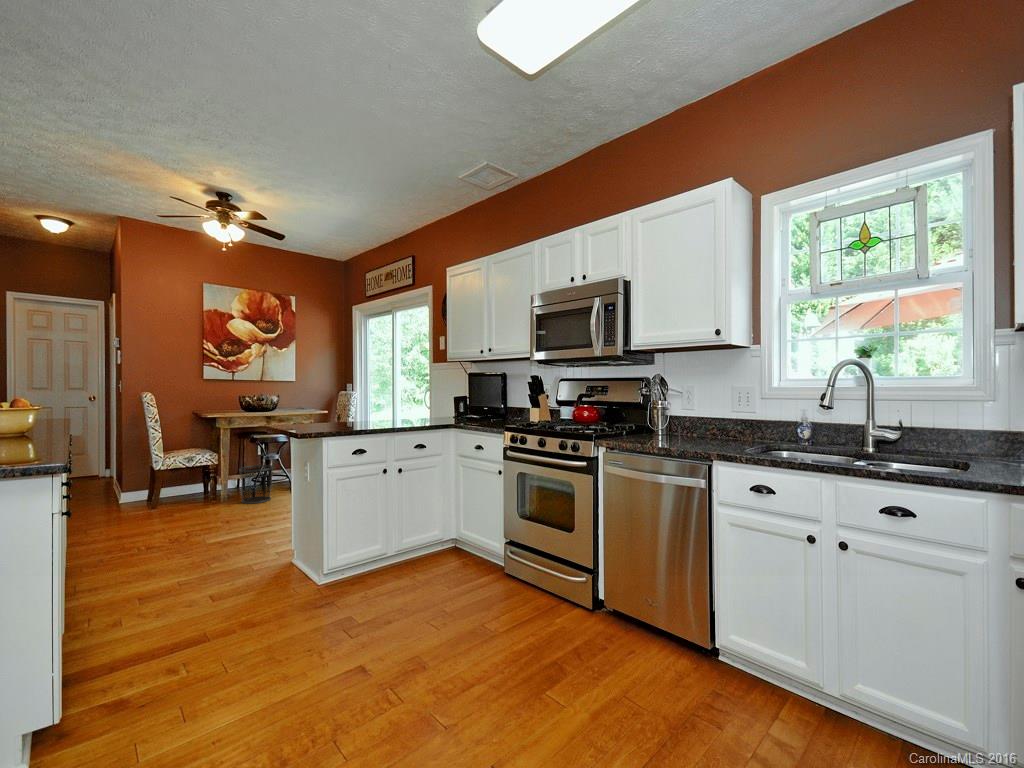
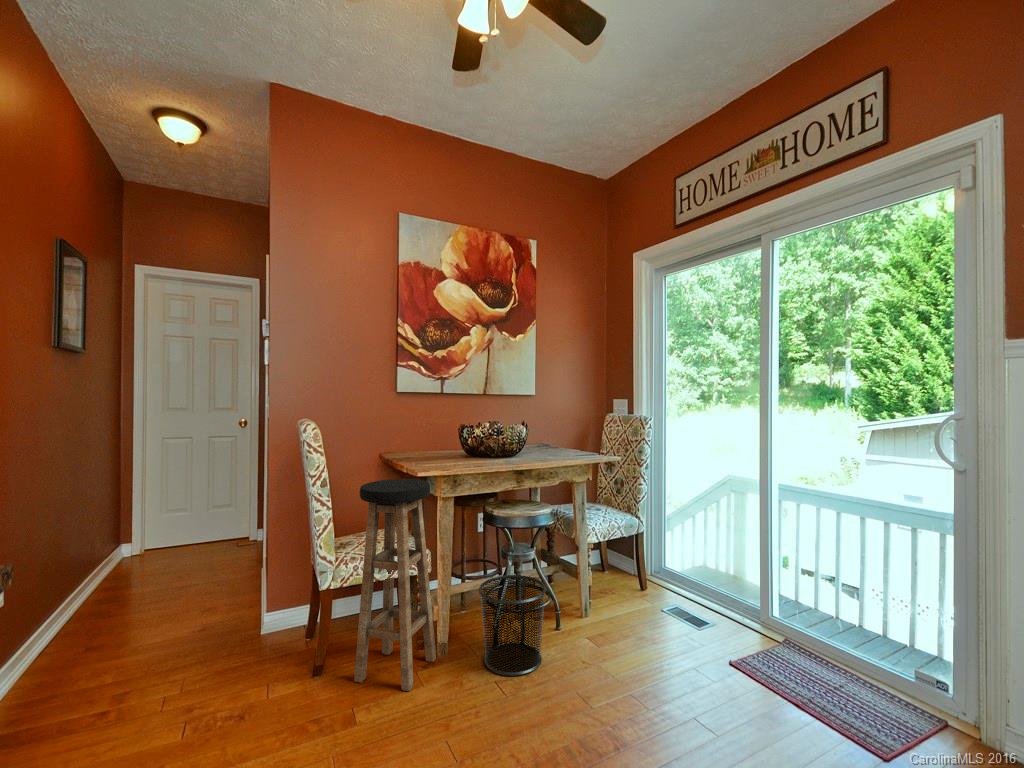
bar stool: none [172,420,217,509] -> present [354,479,436,691]

